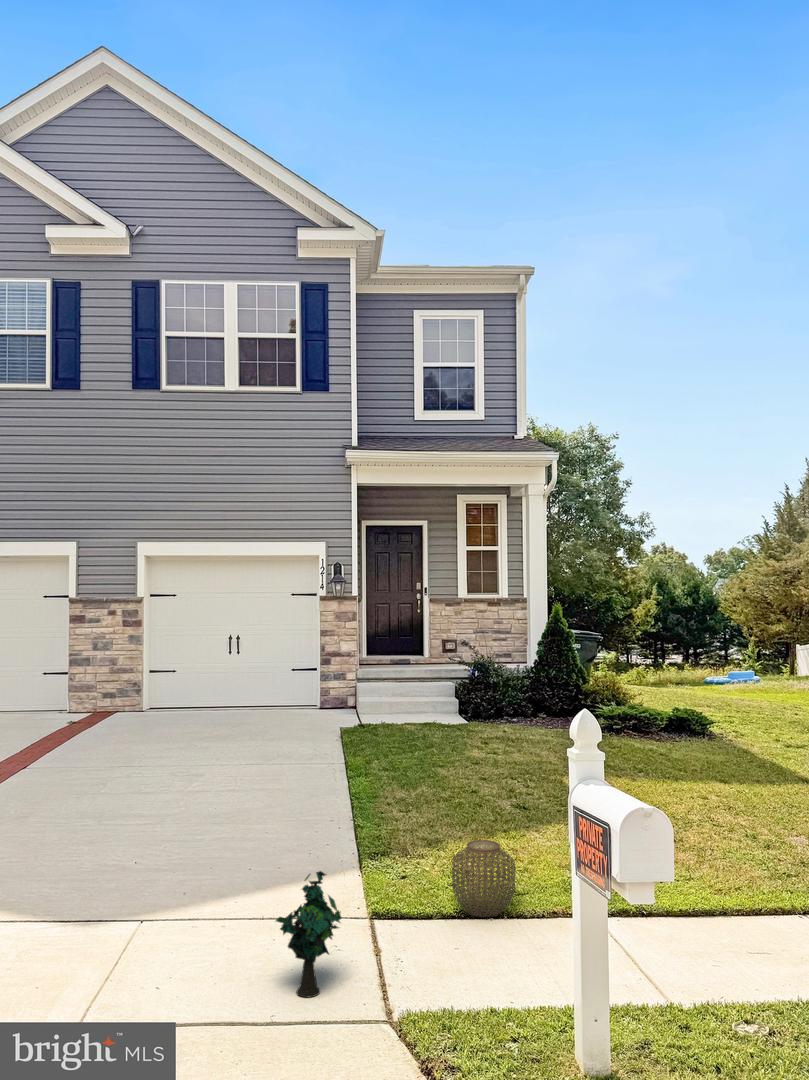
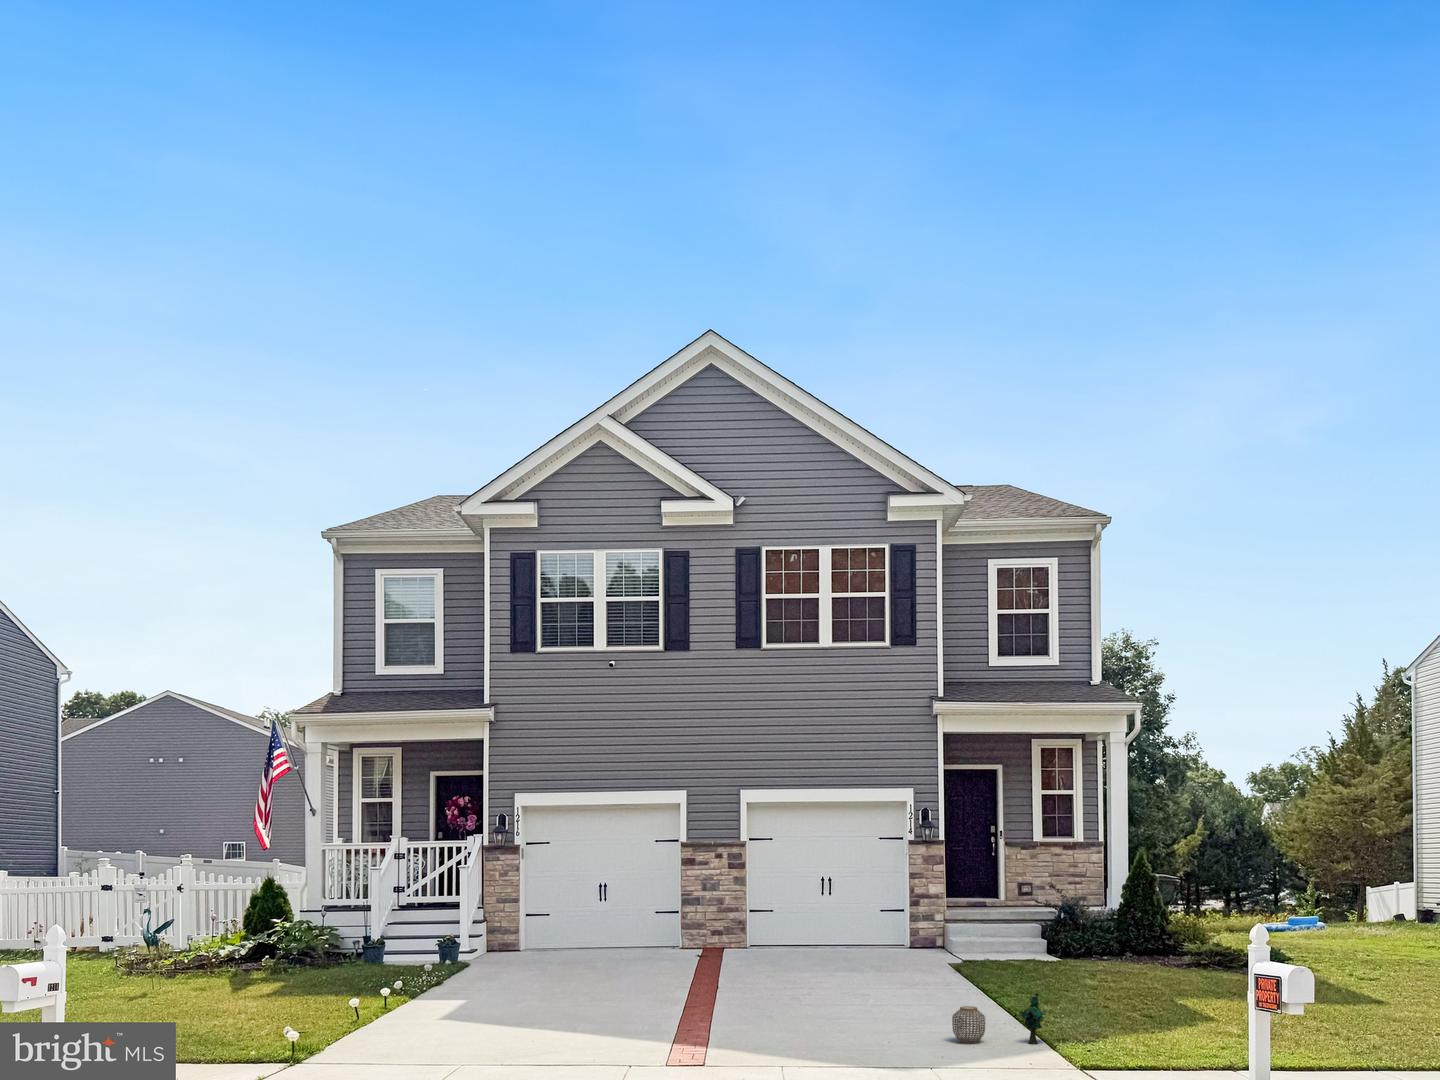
woven basket: present [452,840,515,917] -> present [952,1006,985,1043]

